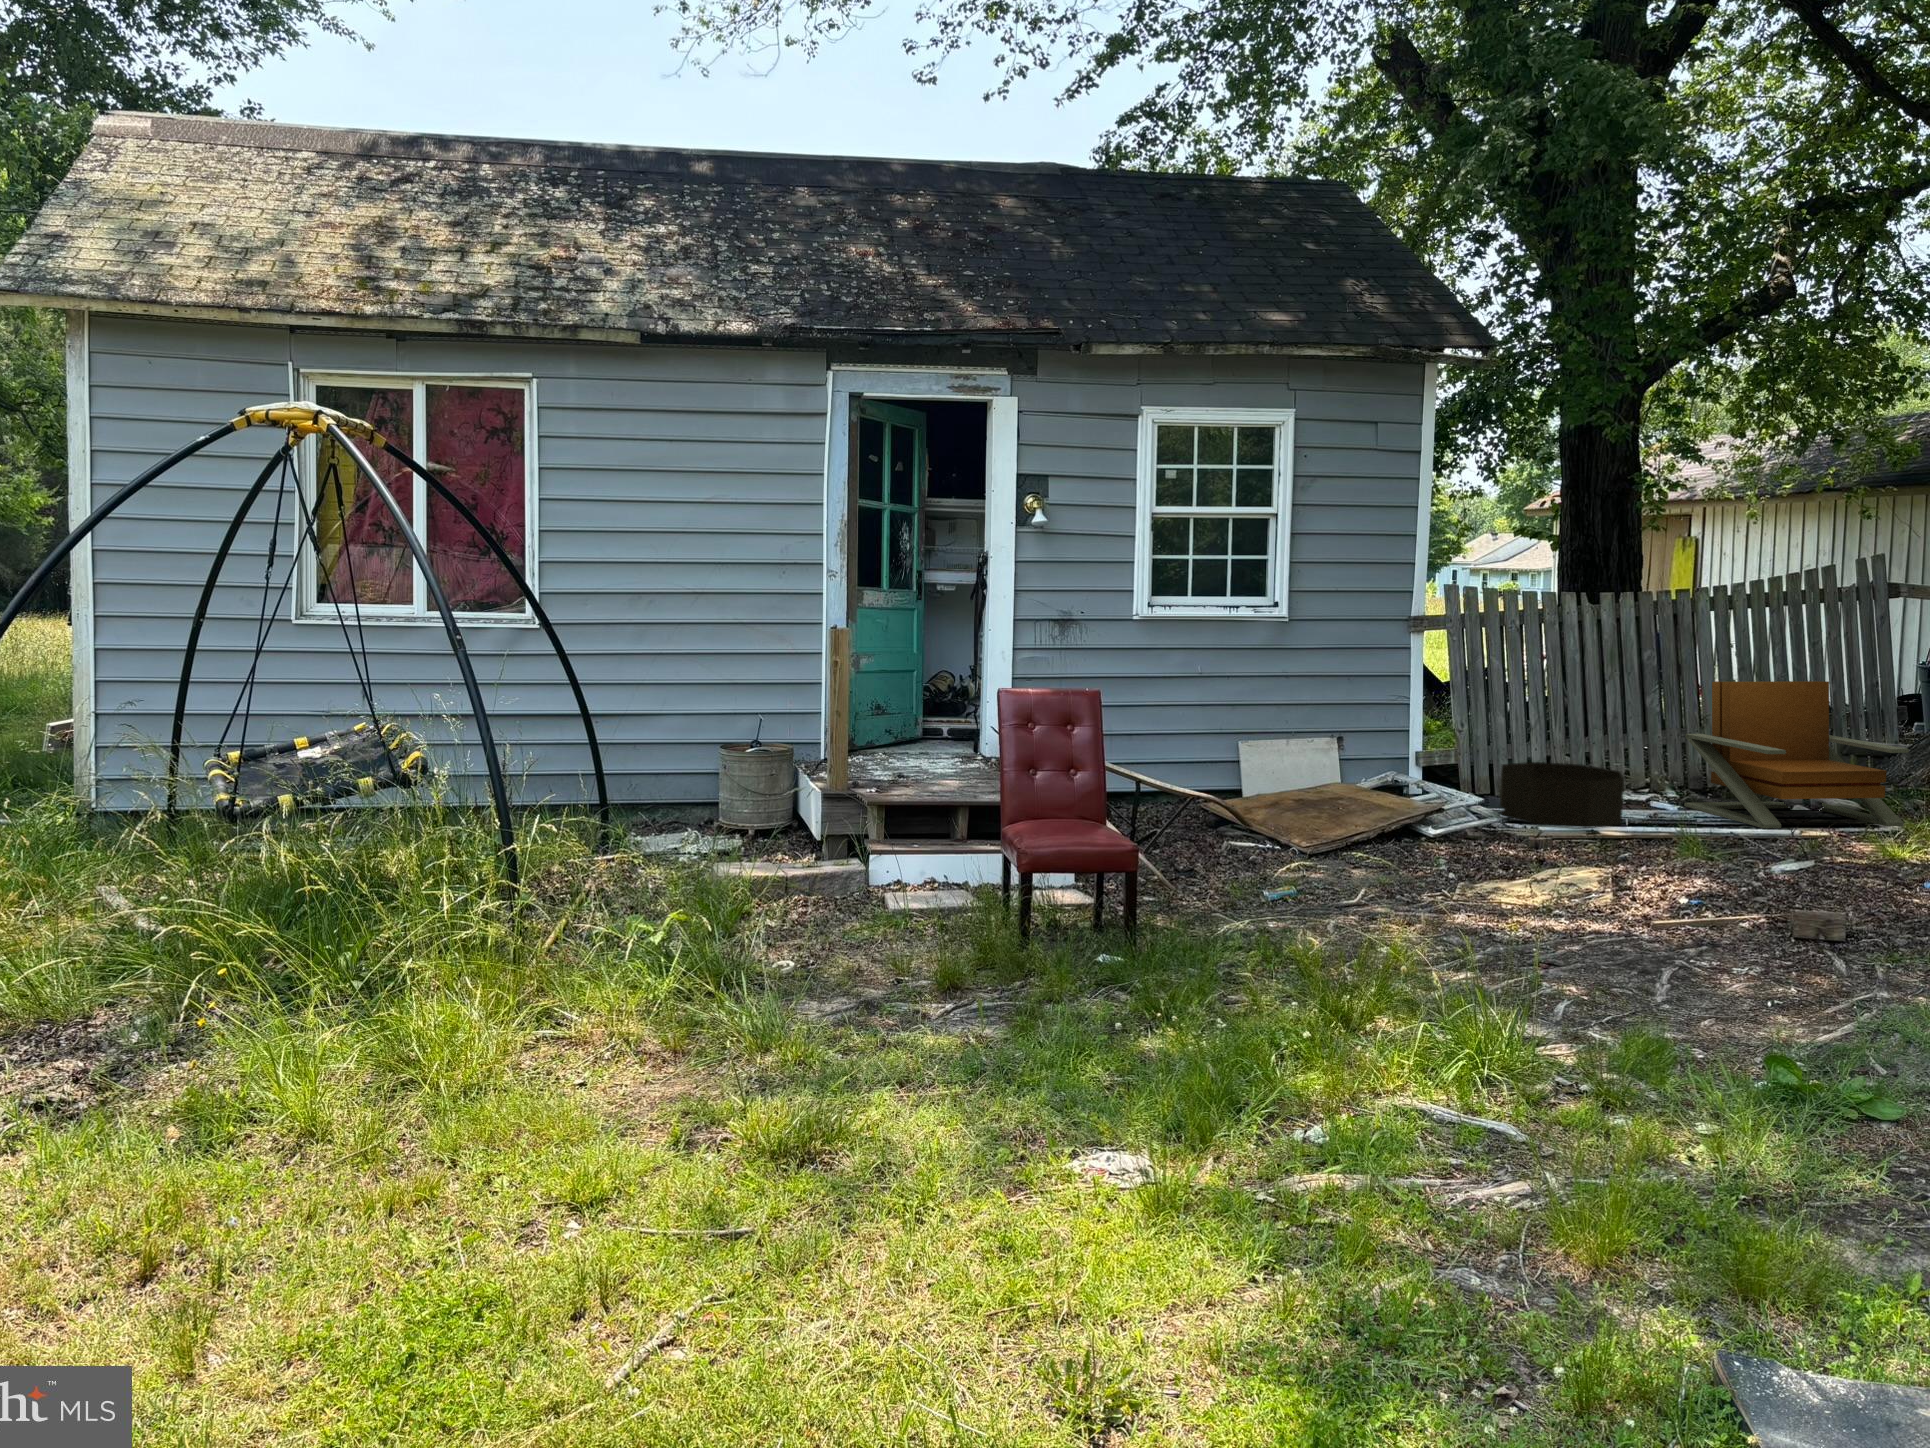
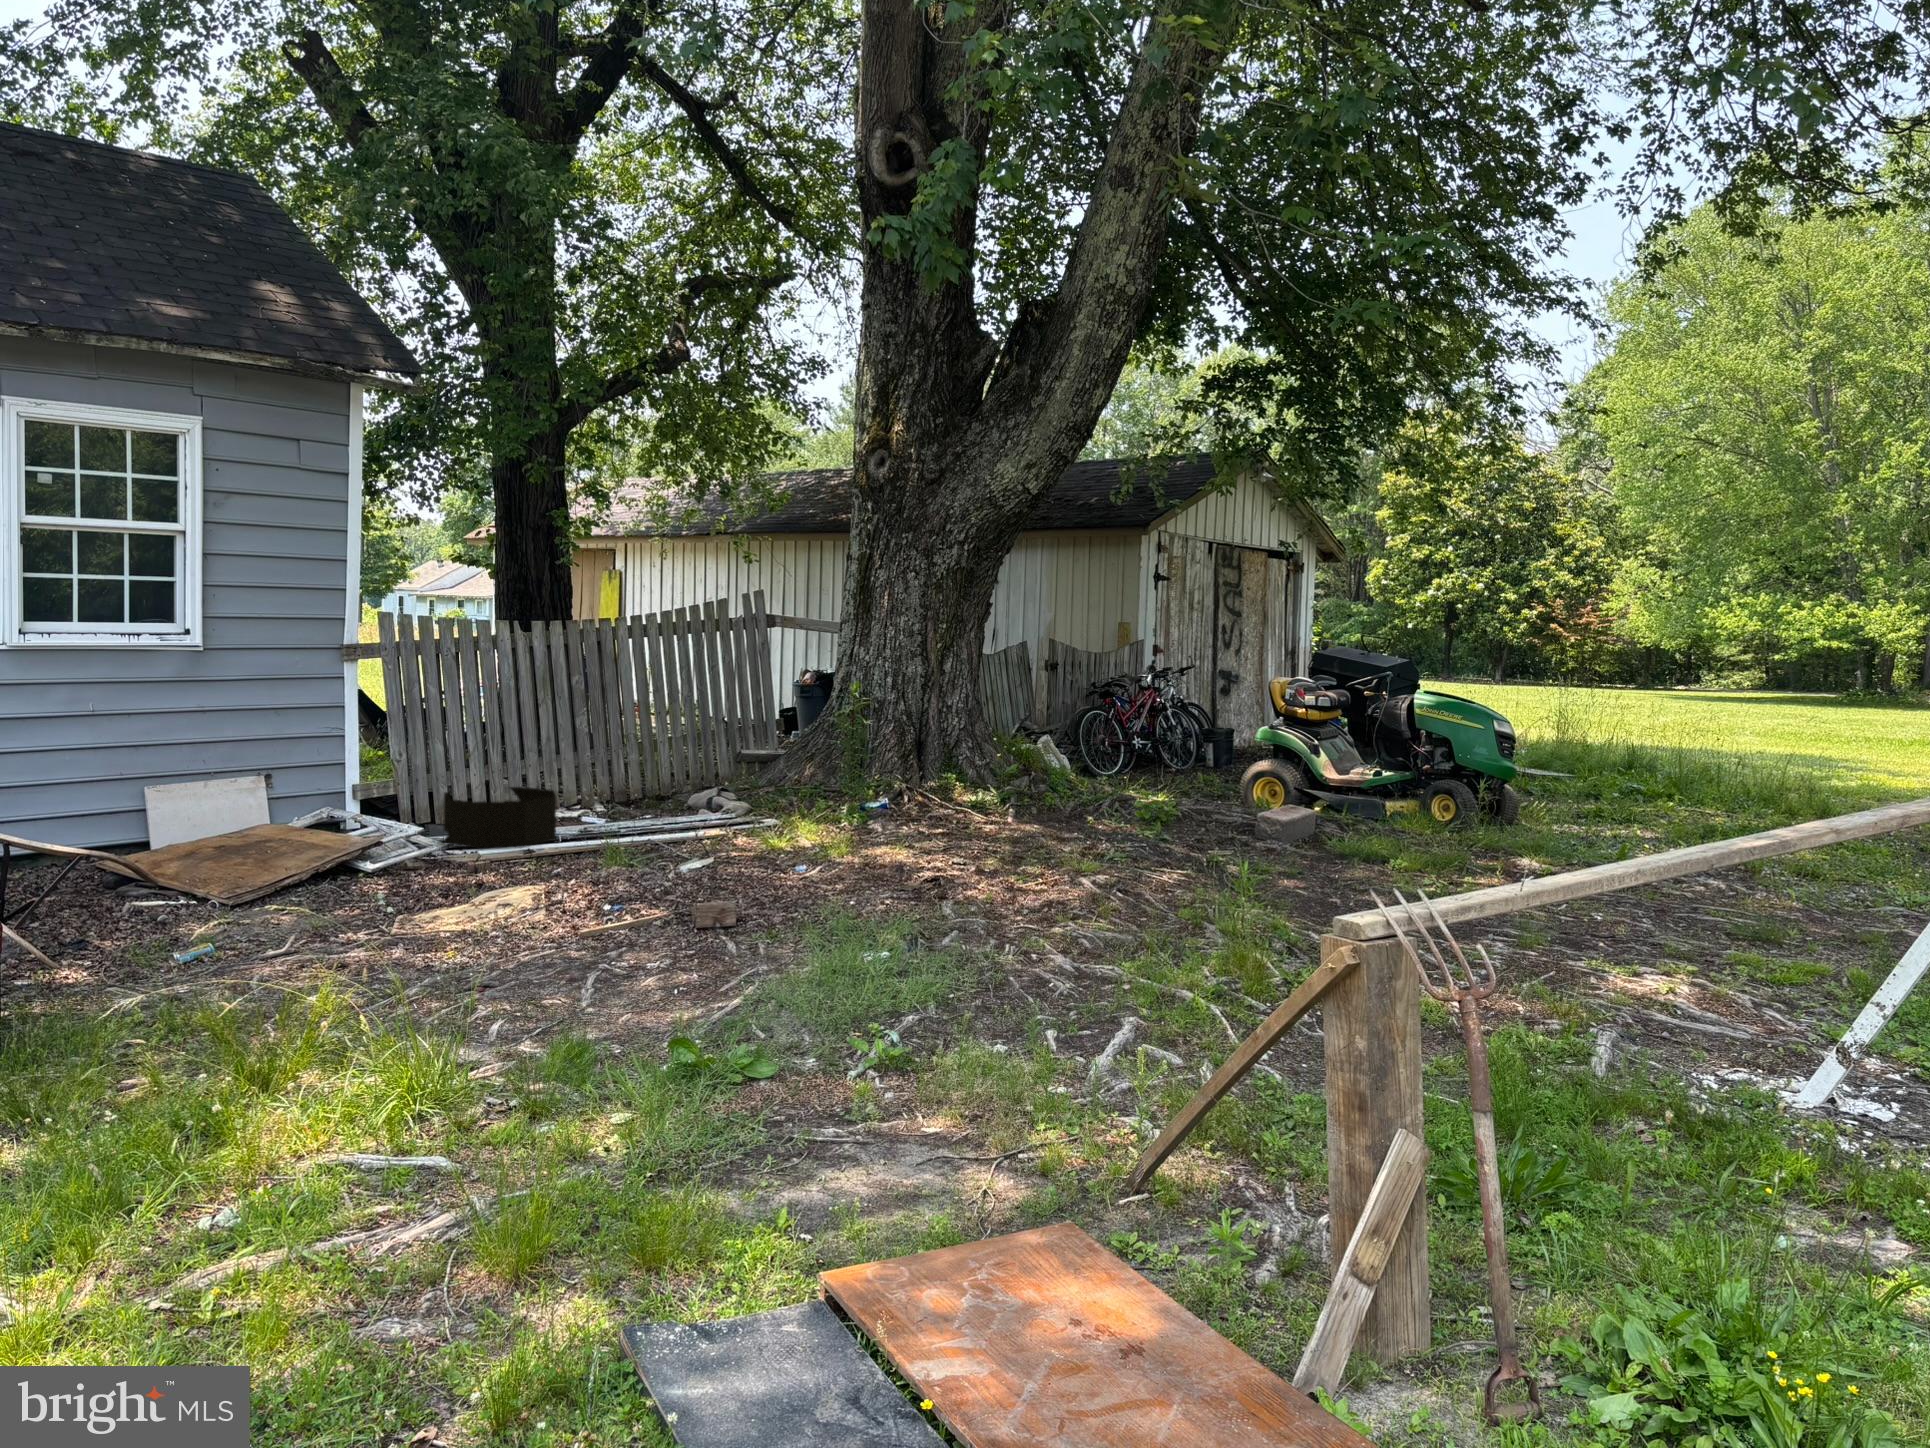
lounge chair: present [1684,681,1909,828] -> none [611,699,779,830]

